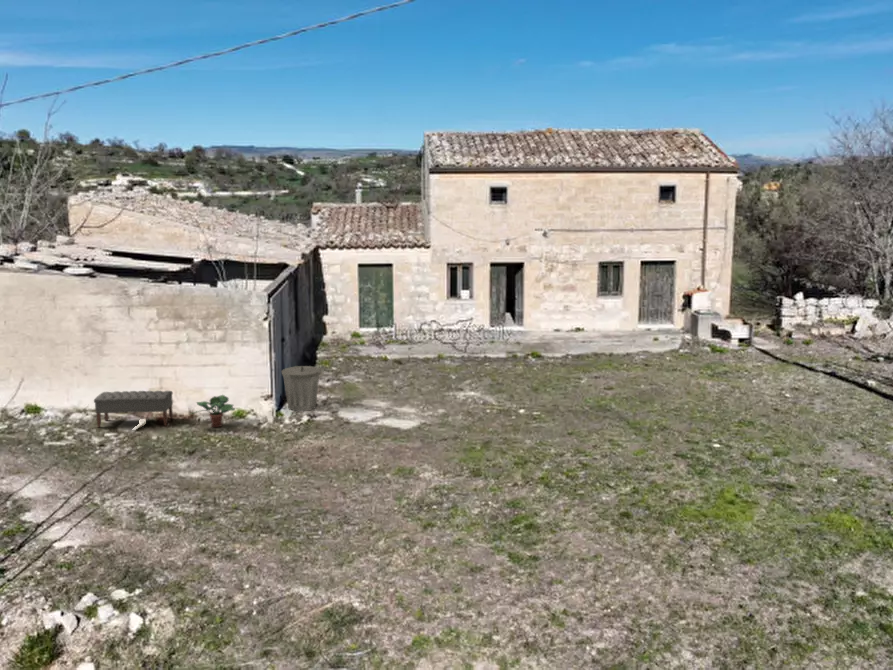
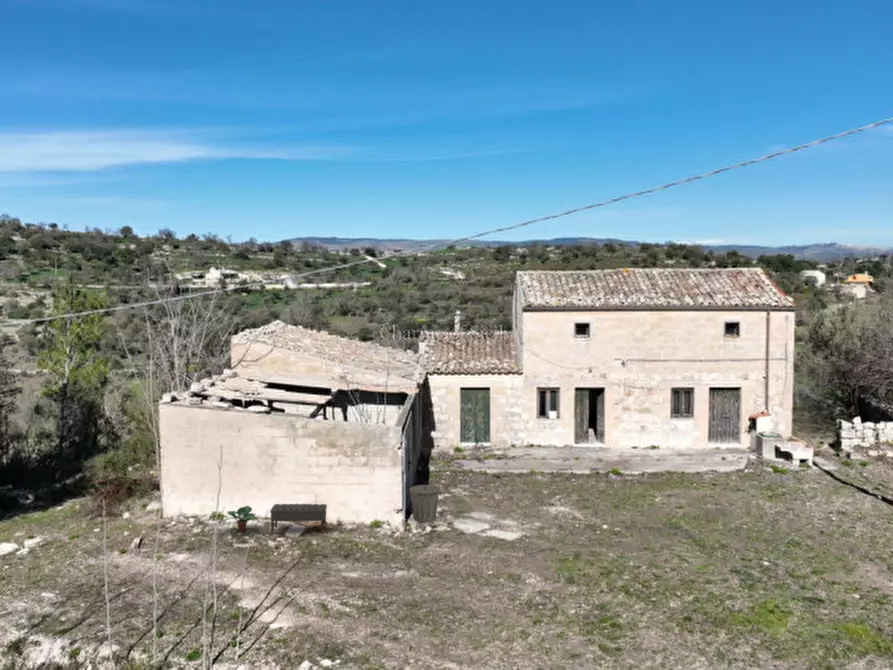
potted plant: present [196,395,235,427] -> present [224,506,256,532]

